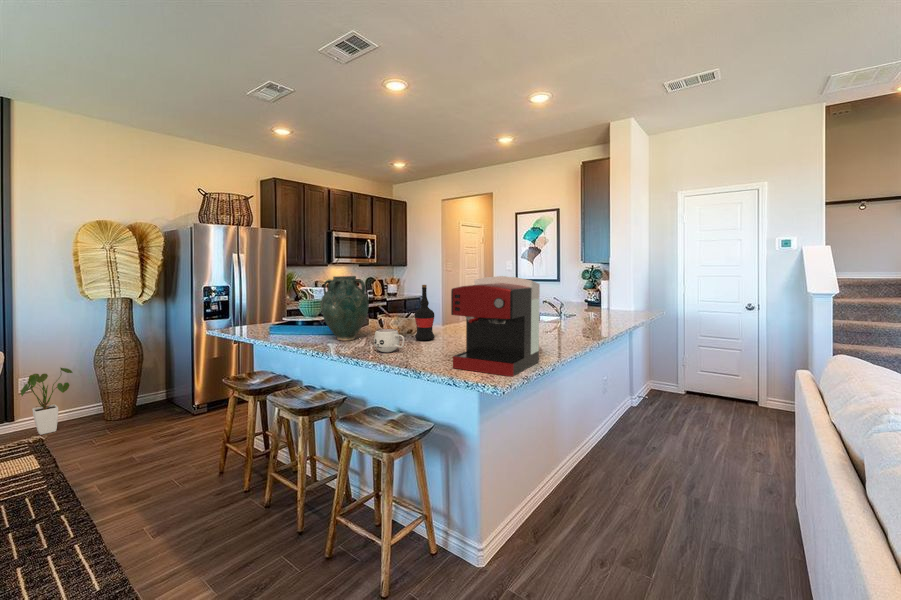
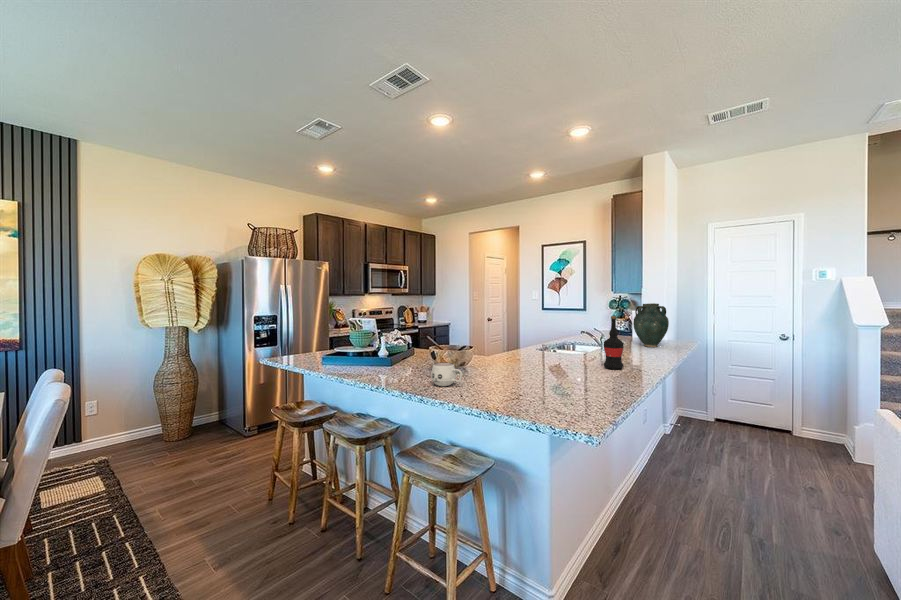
vase: present [321,276,369,341] -> present [633,303,669,347]
coffee maker: present [451,276,540,377] -> none [517,313,602,417]
wine bottle: present [415,285,434,340] -> present [604,316,624,369]
house plant: present [21,368,72,435] -> none [86,391,134,457]

